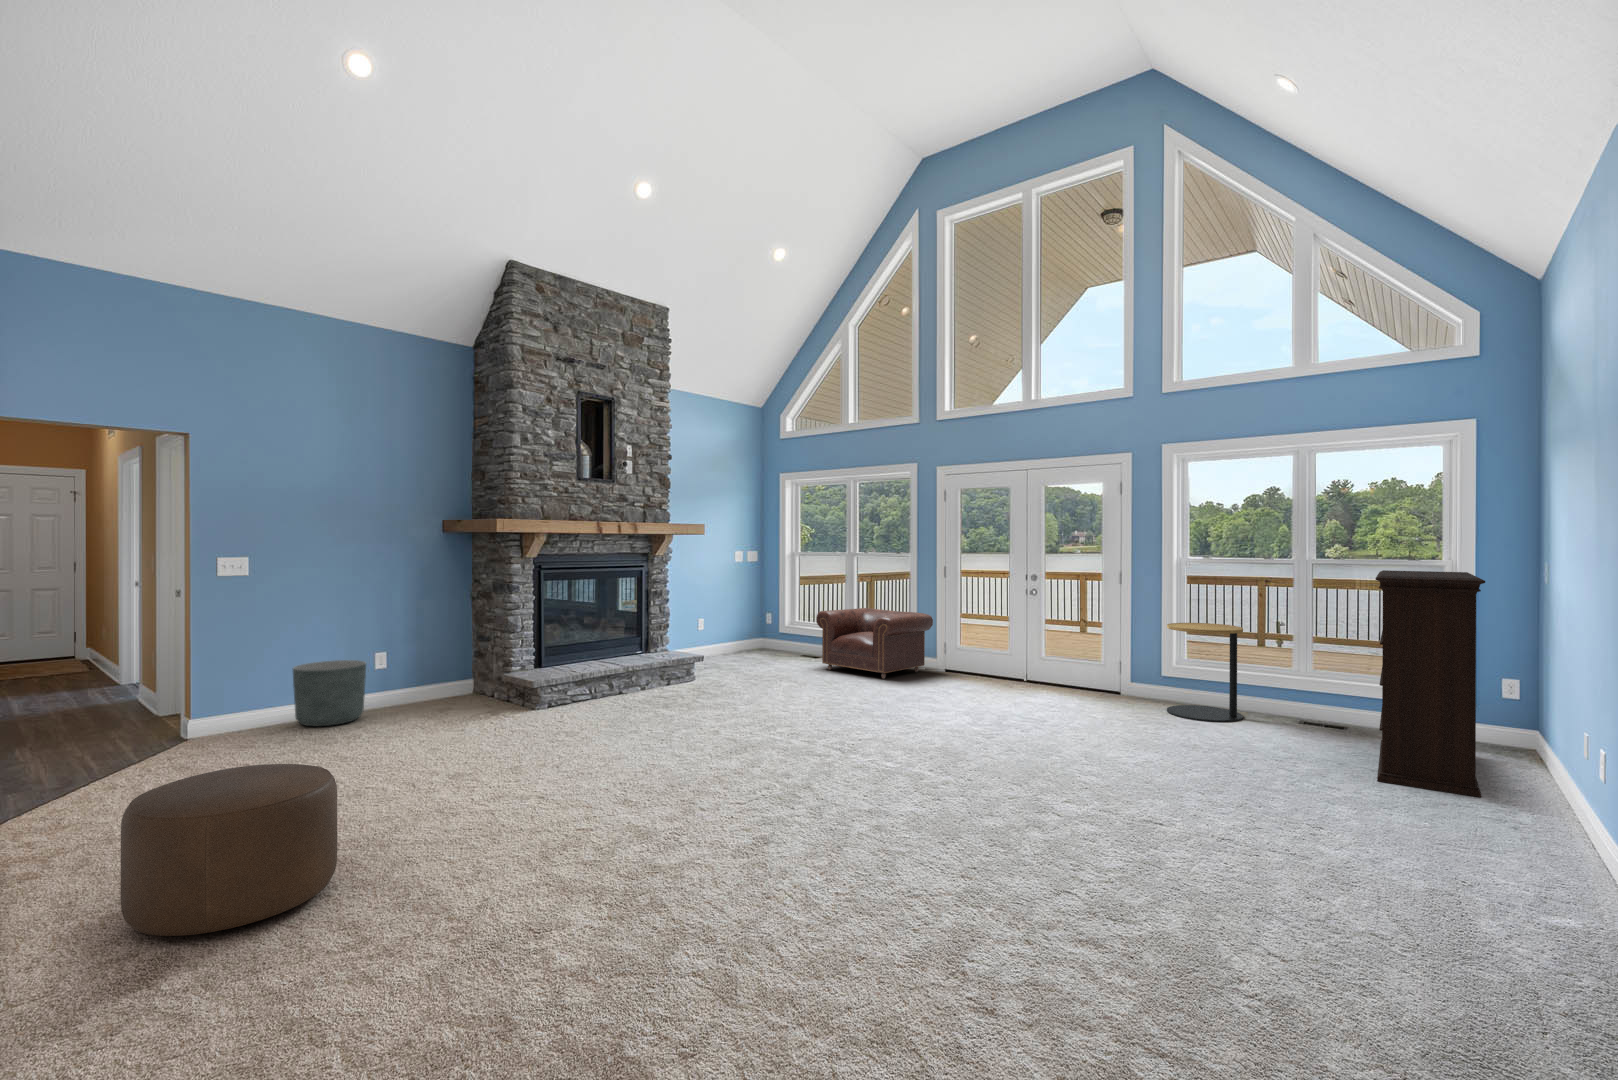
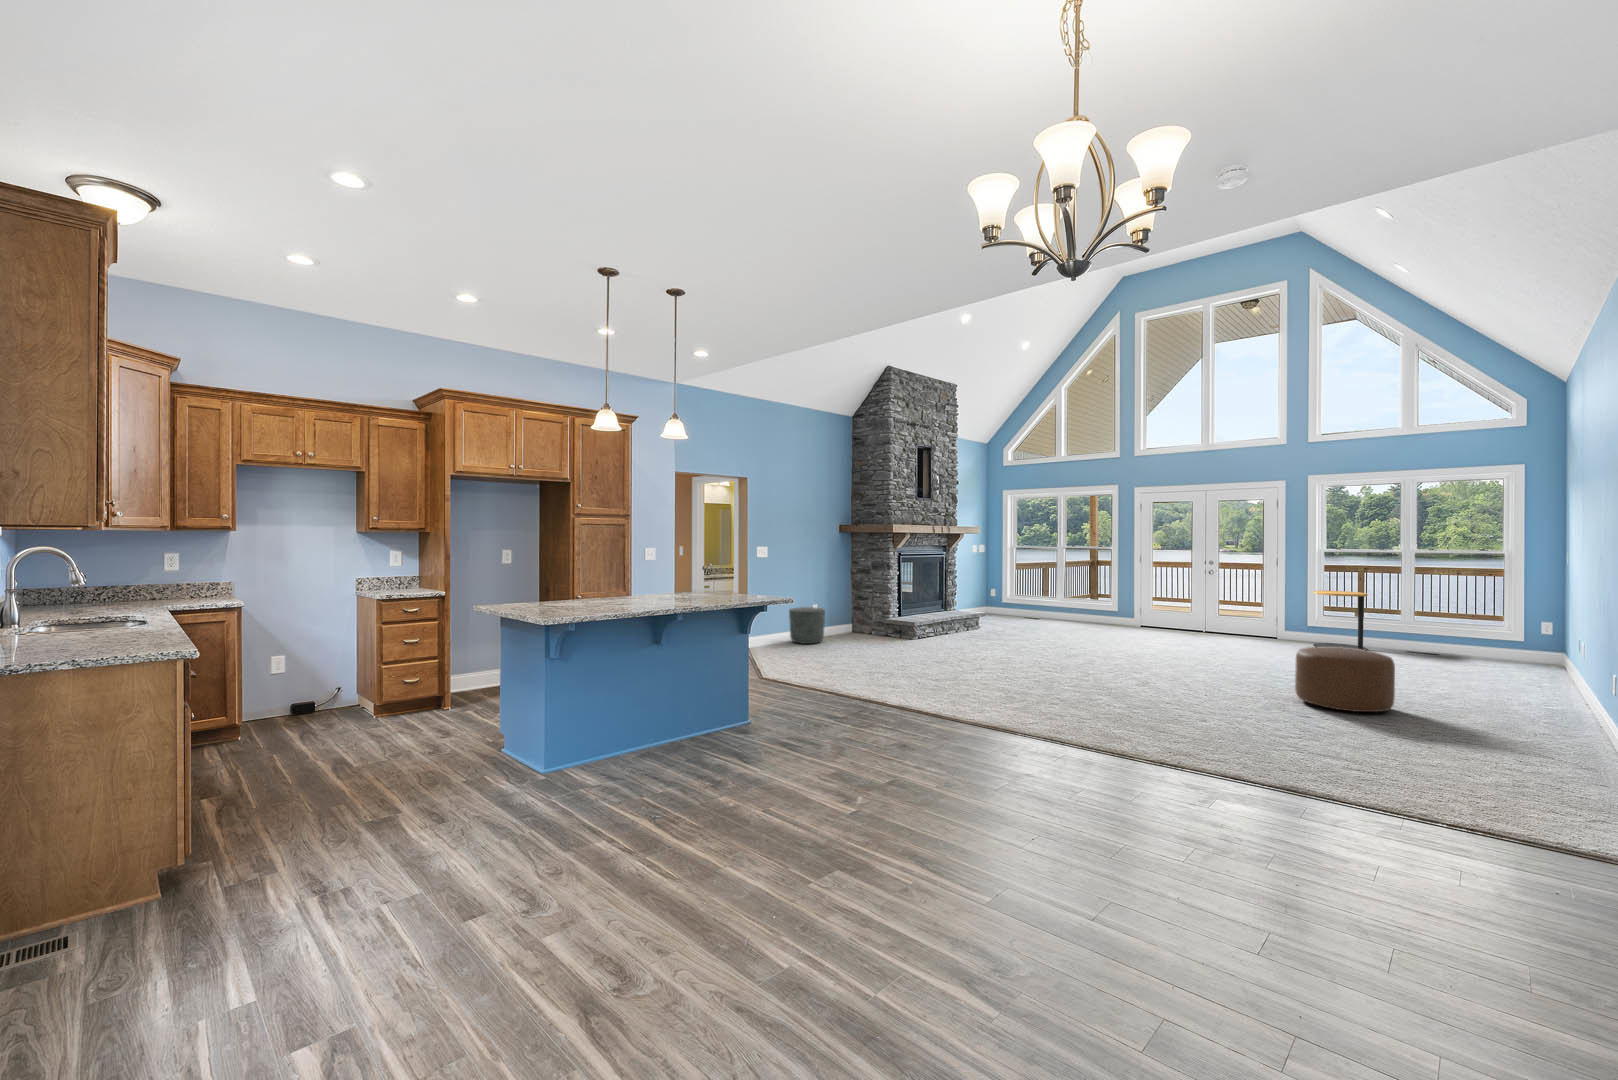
bookshelf: present [1376,570,1485,797] -> none [1463,557,1534,682]
armchair: present [816,608,933,679] -> none [1048,583,1132,628]
ottoman: present [121,764,337,936] -> present [1295,647,1395,712]

